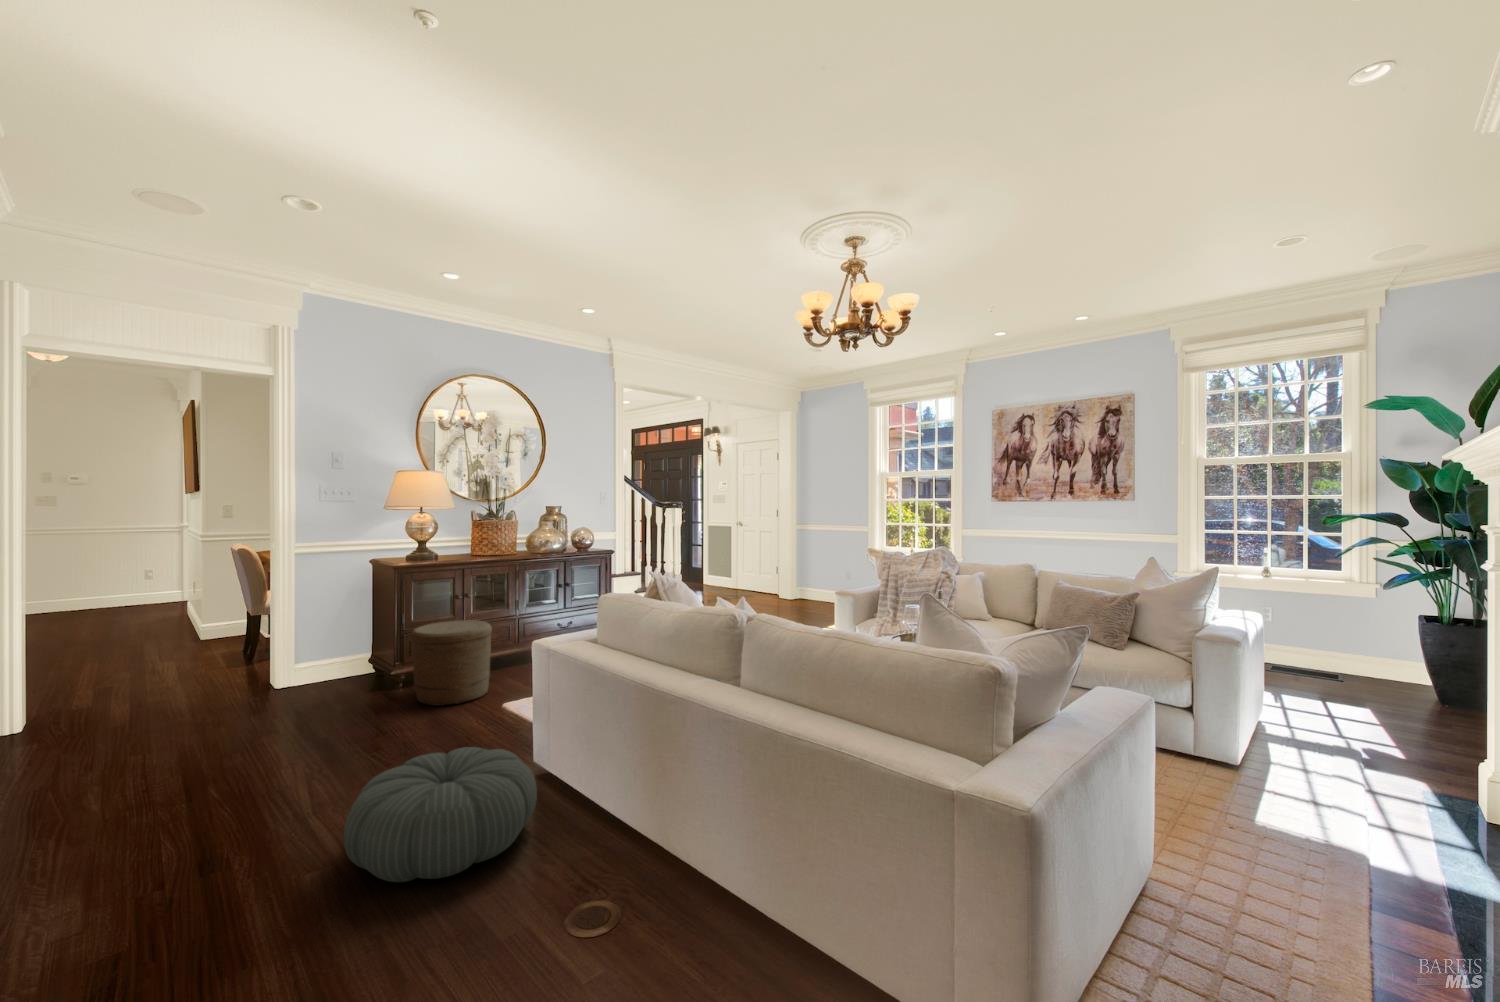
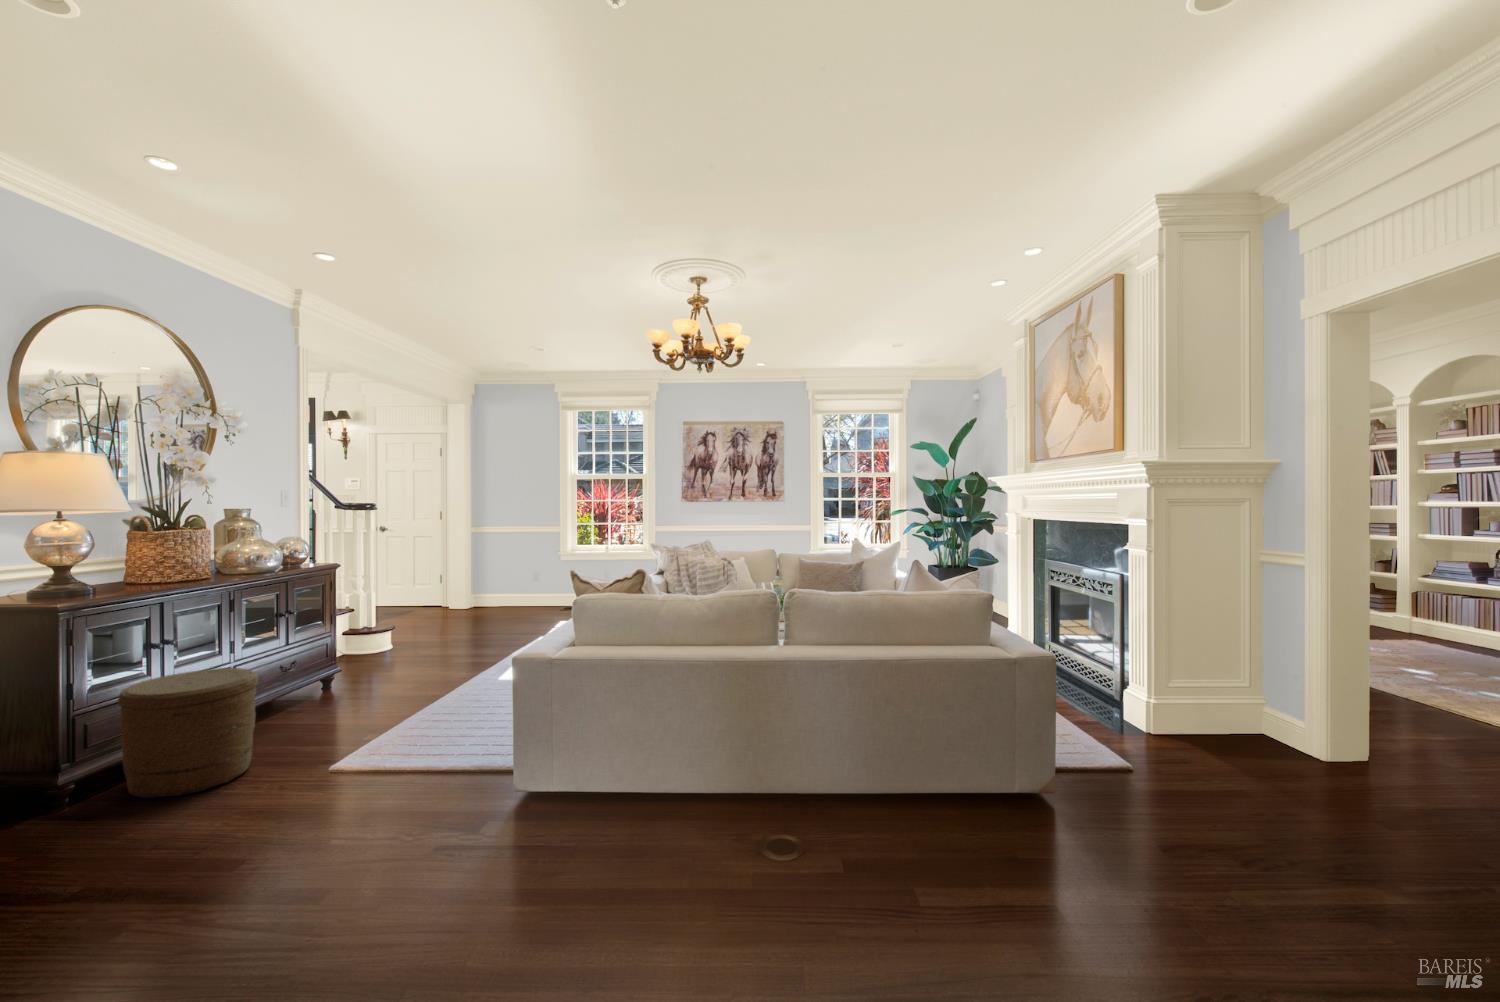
pouf: present [344,747,537,882] -> none [417,761,610,905]

